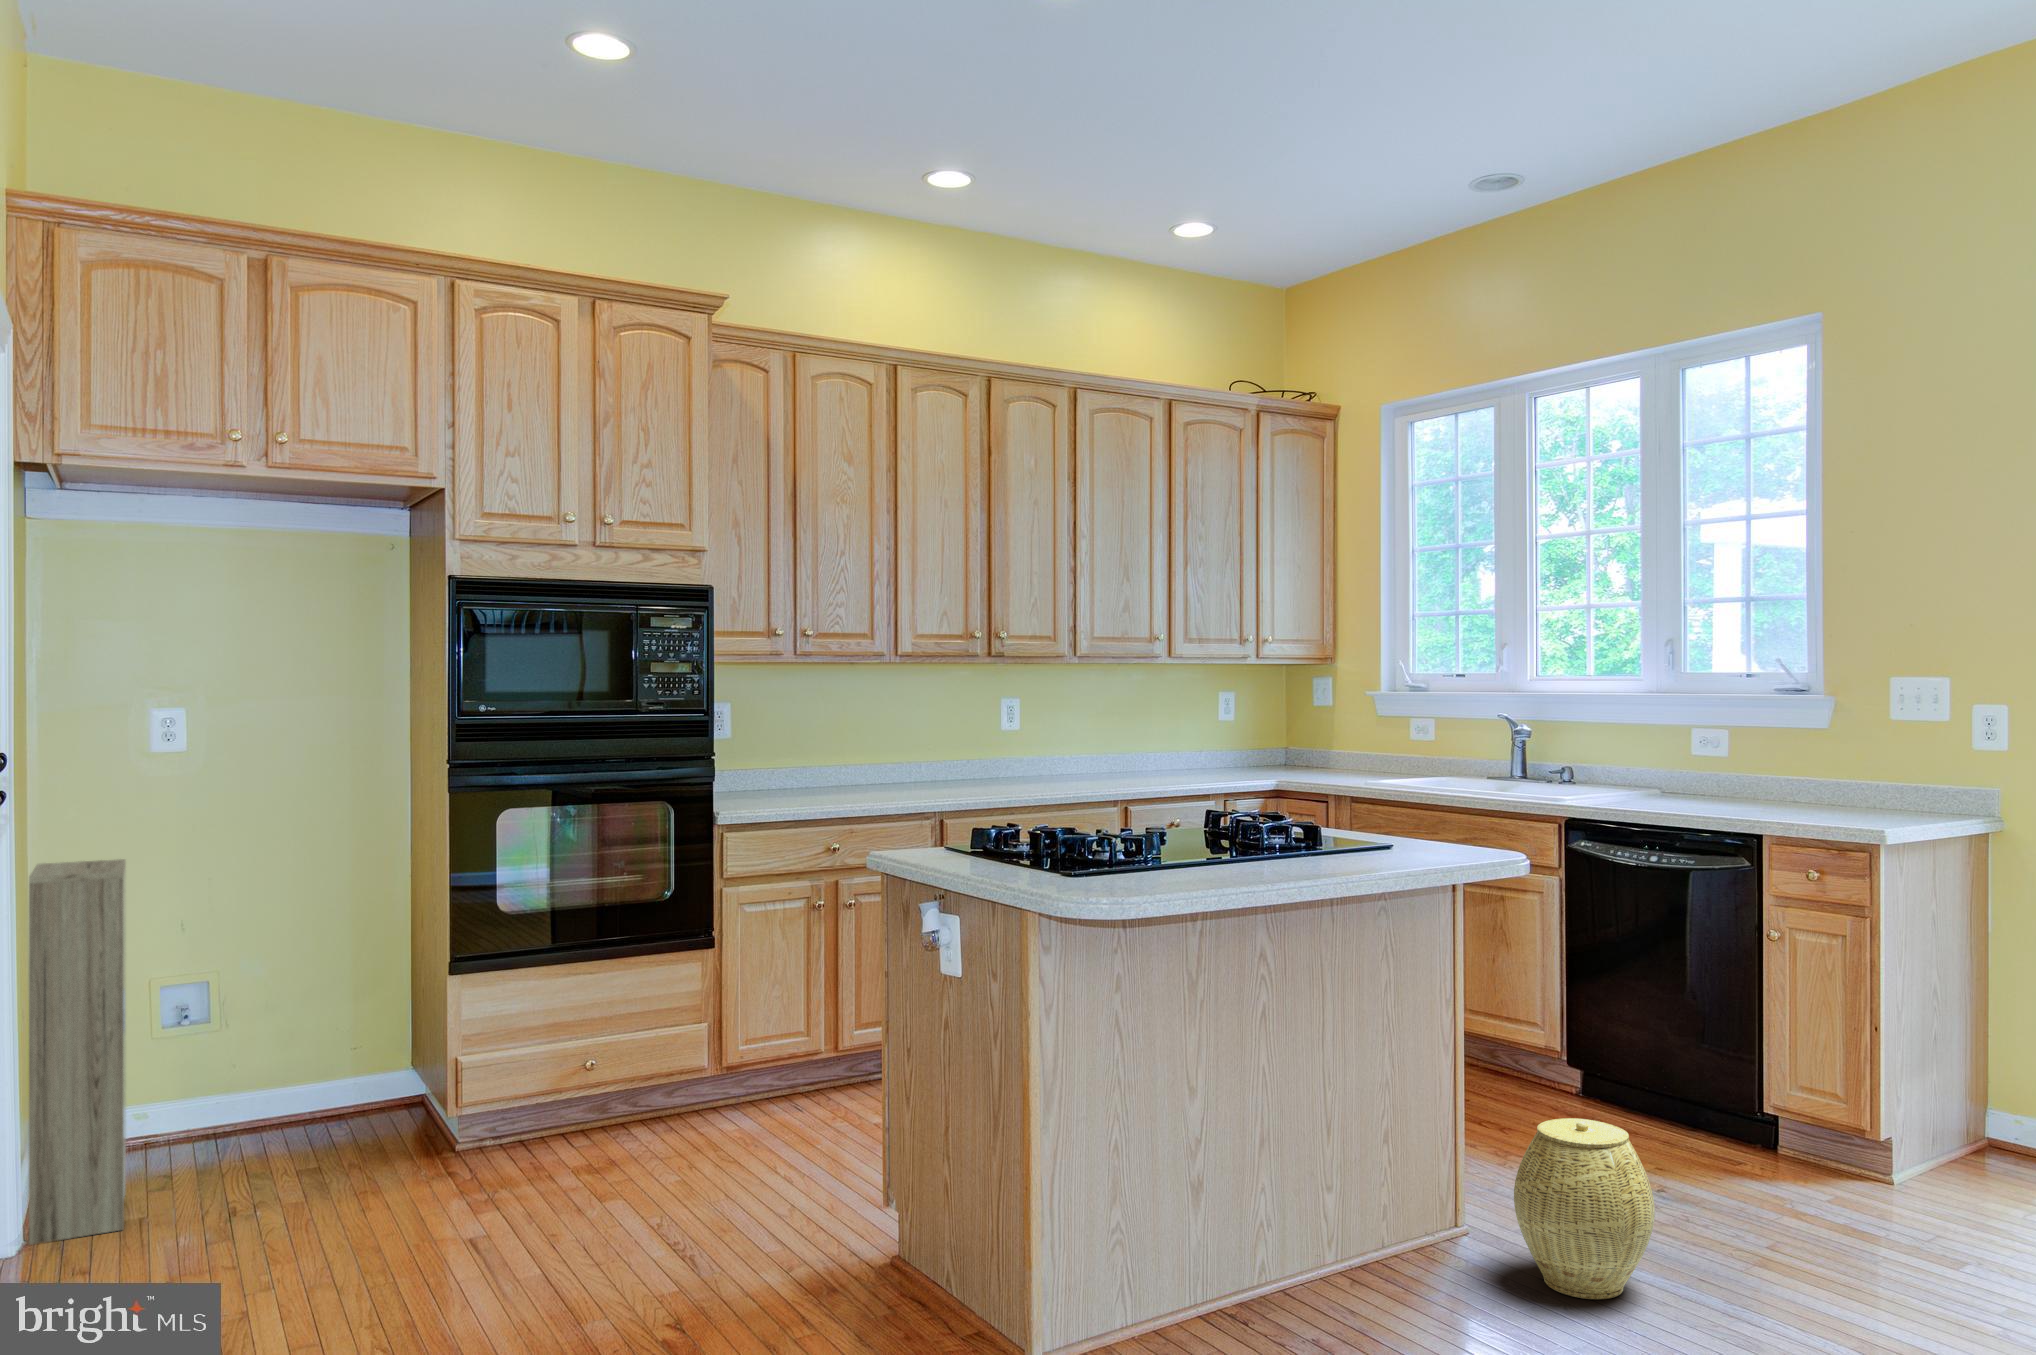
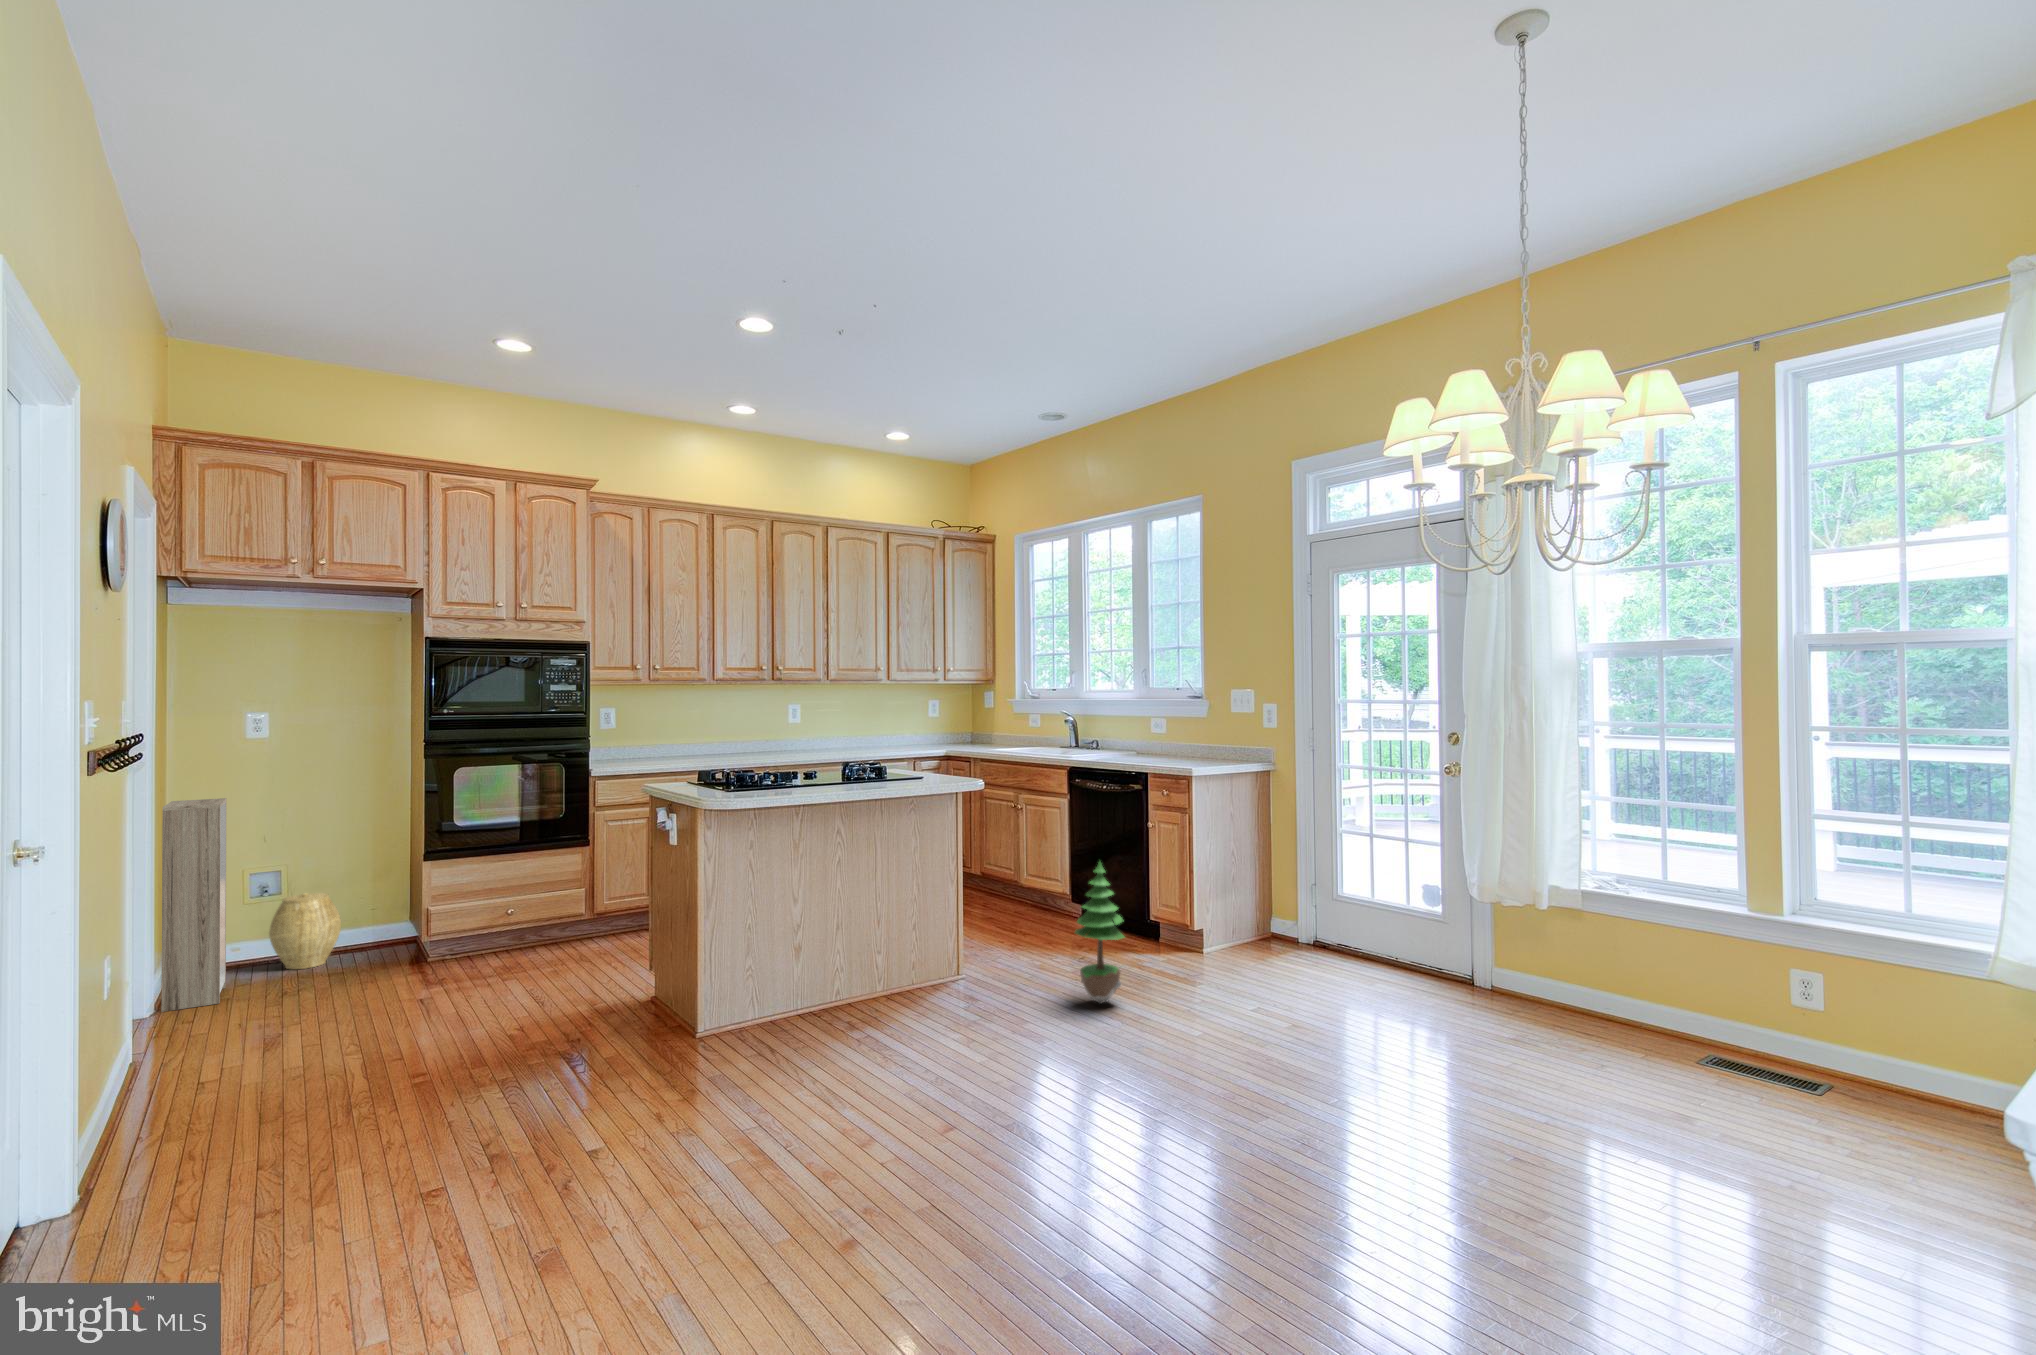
potted tree: none [1726,1012,1840,1297] -> present [1075,862,1124,1004]
woven basket: present [1514,1118,1655,1299] -> present [269,893,341,969]

